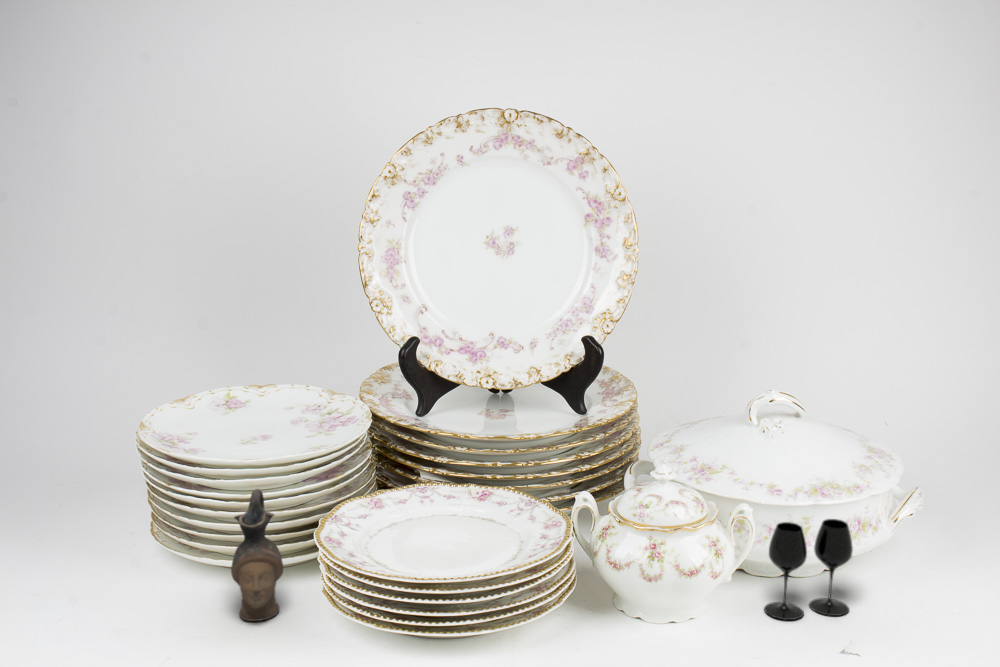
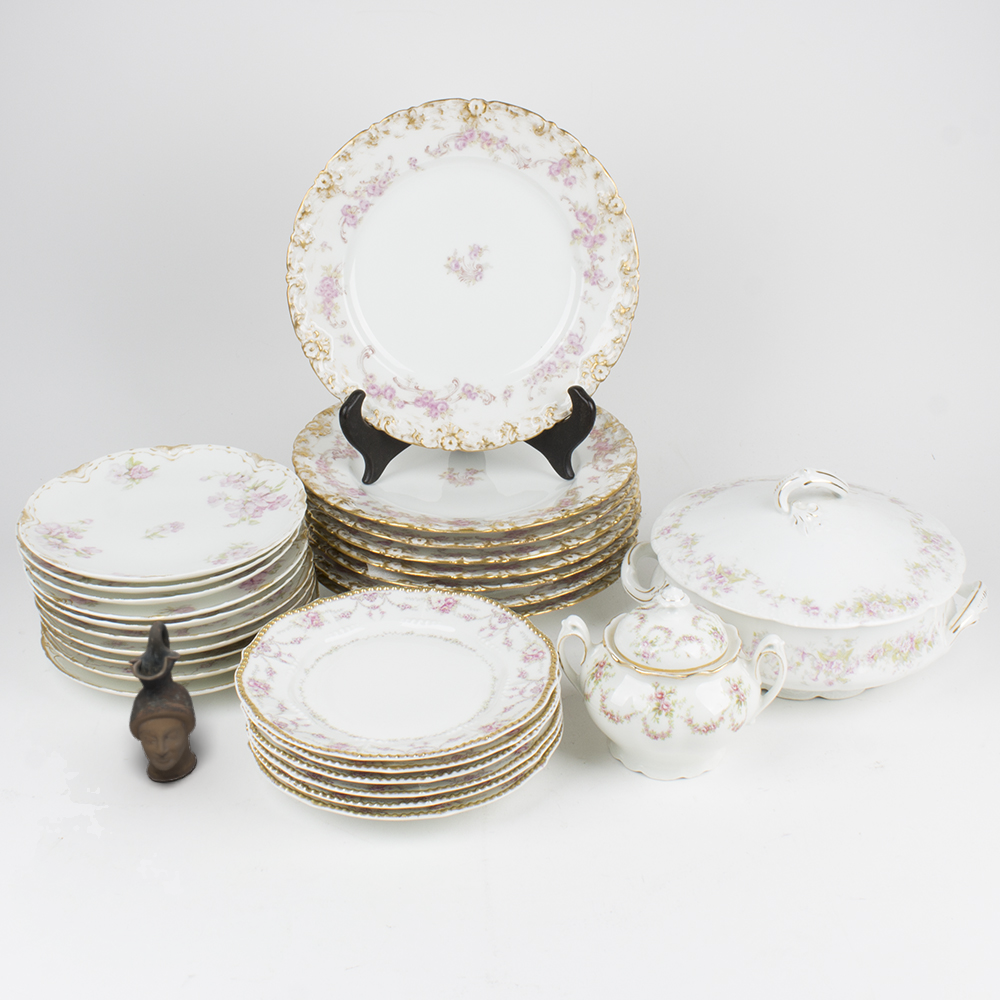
wine glass: present [764,519,853,620] -> none [791,645,905,768]

